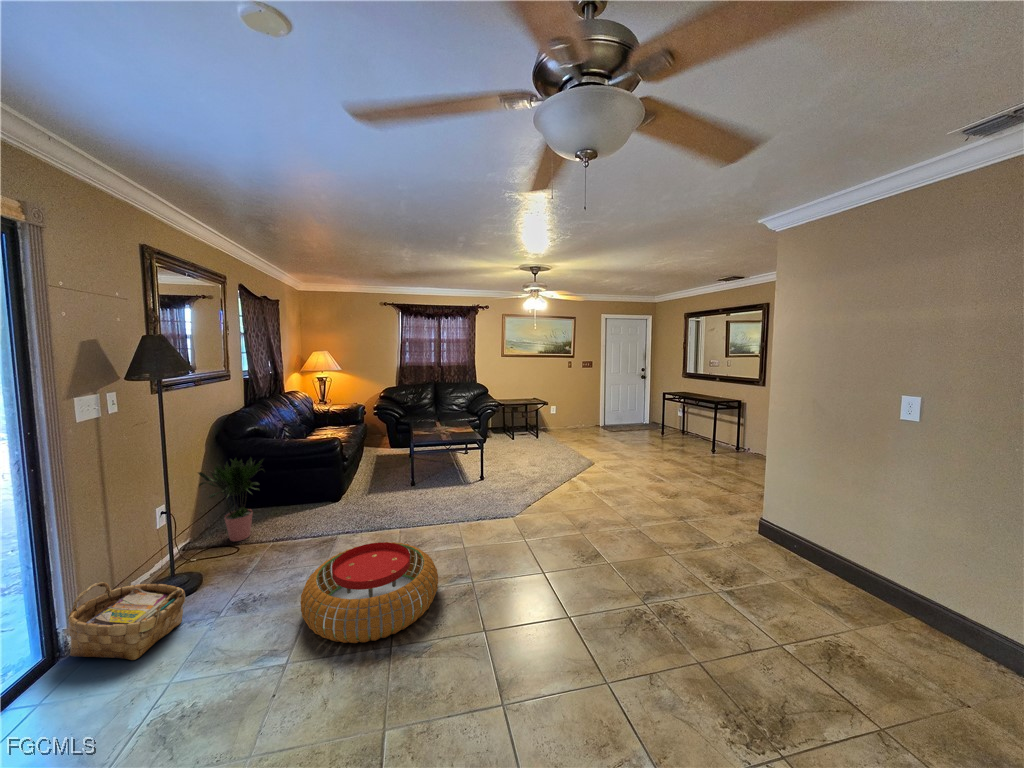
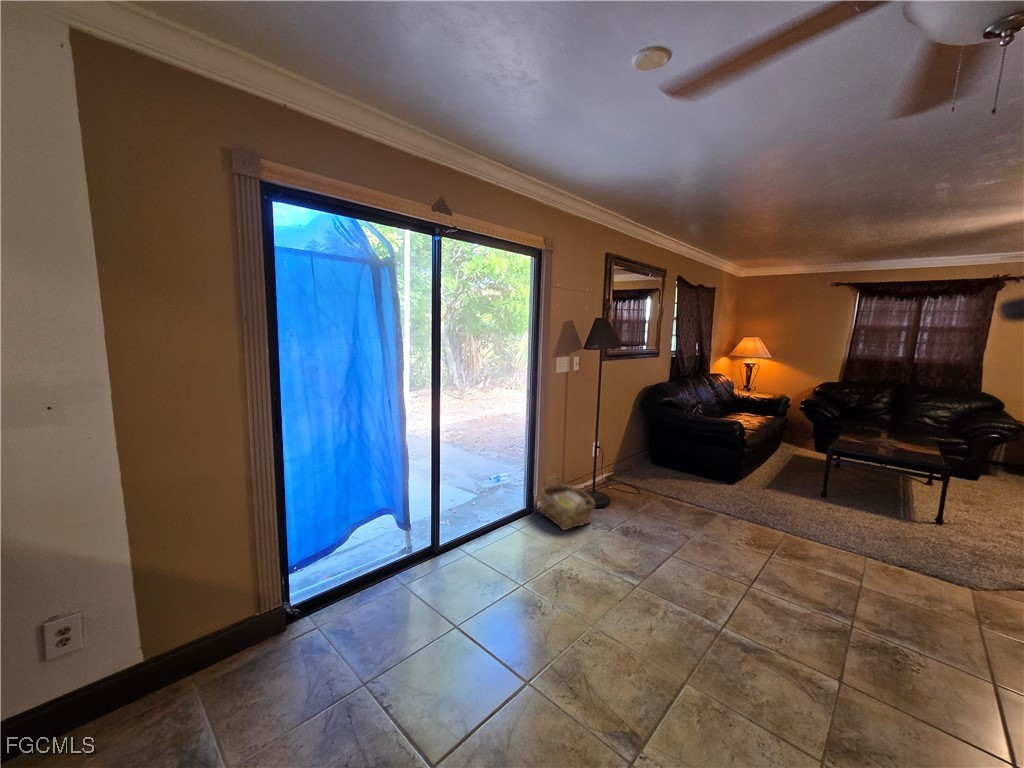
potted plant: present [199,457,264,541] -> none [616,416,672,487]
pouf: present [300,542,438,643] -> none [659,525,802,621]

